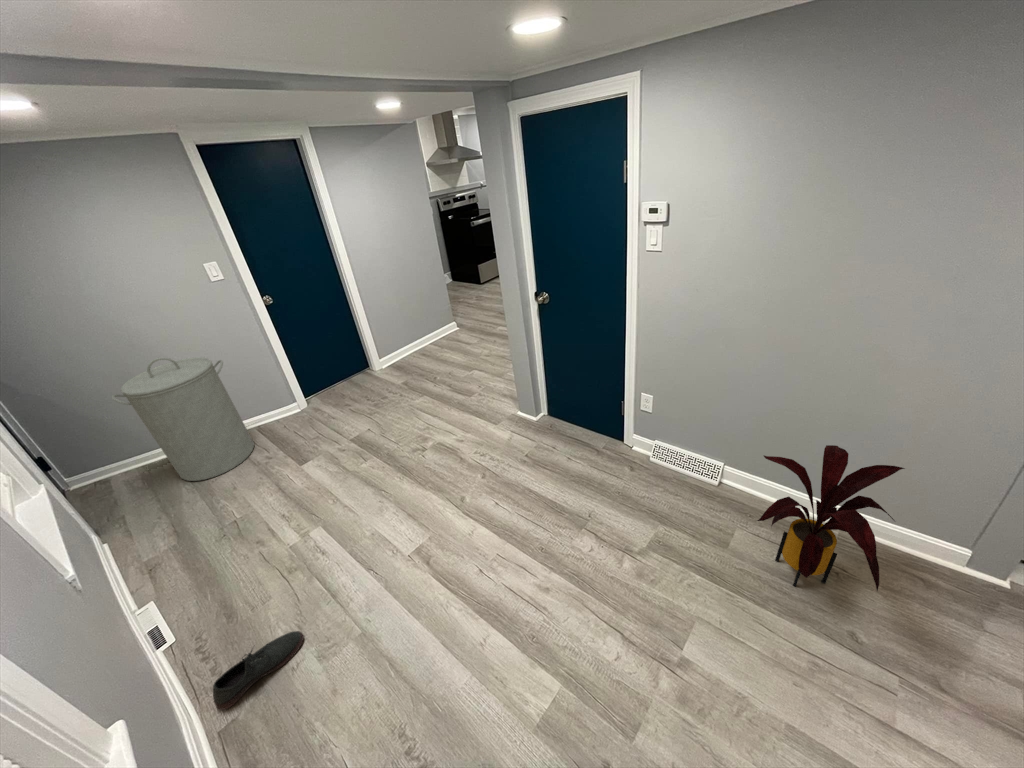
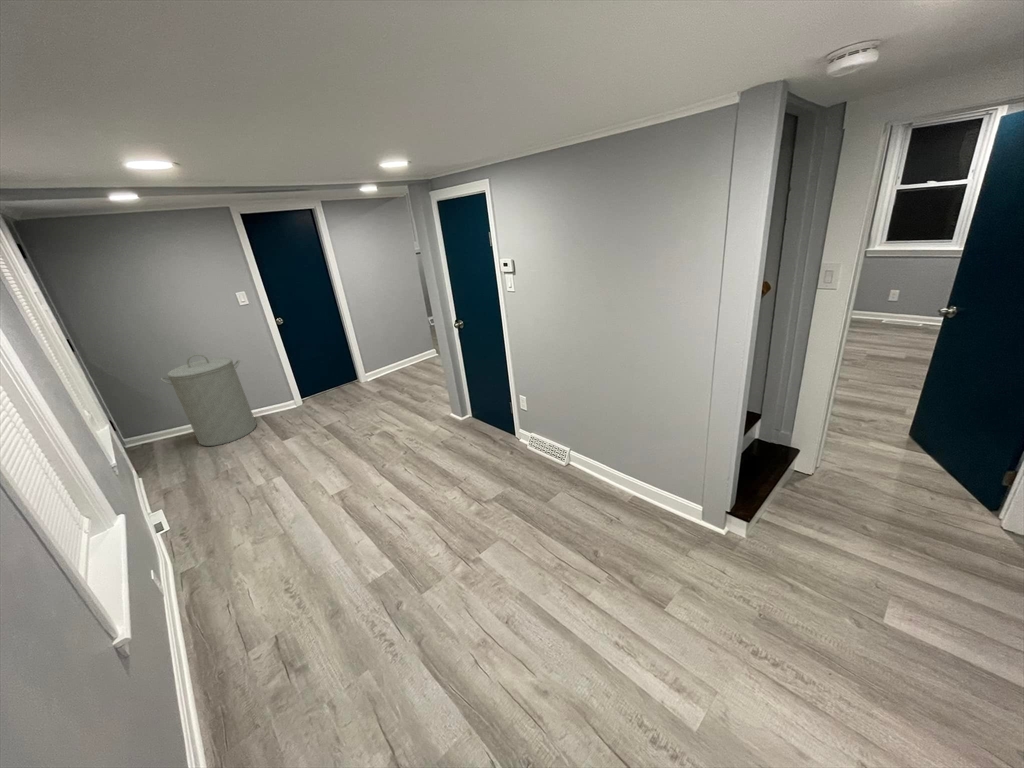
house plant: present [757,445,905,590] -> none [540,425,637,526]
shoe: present [213,631,304,710] -> none [178,529,245,566]

